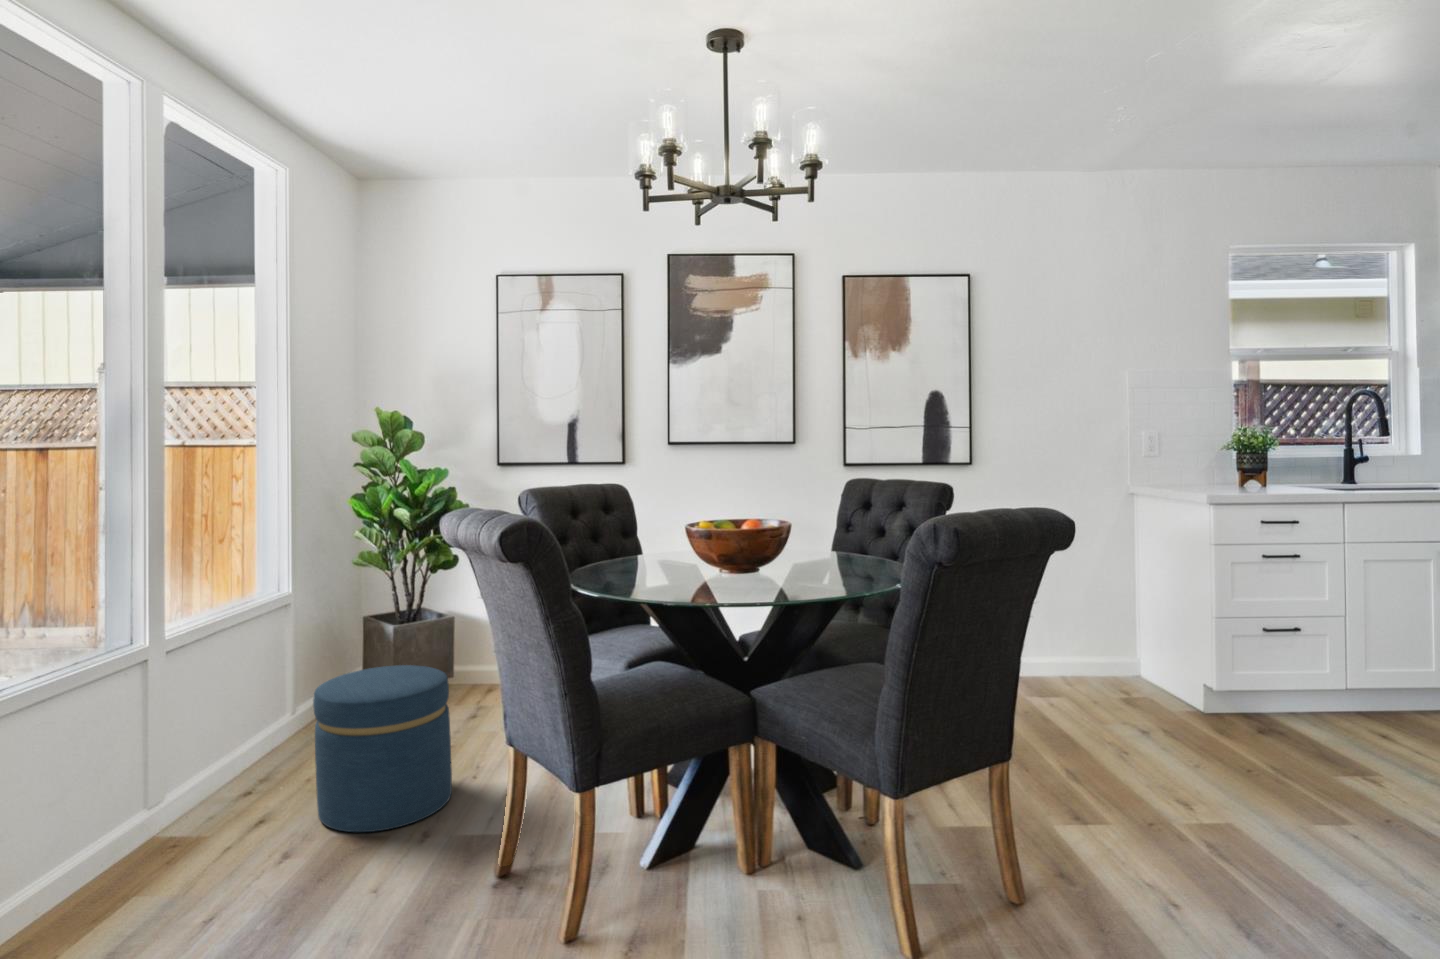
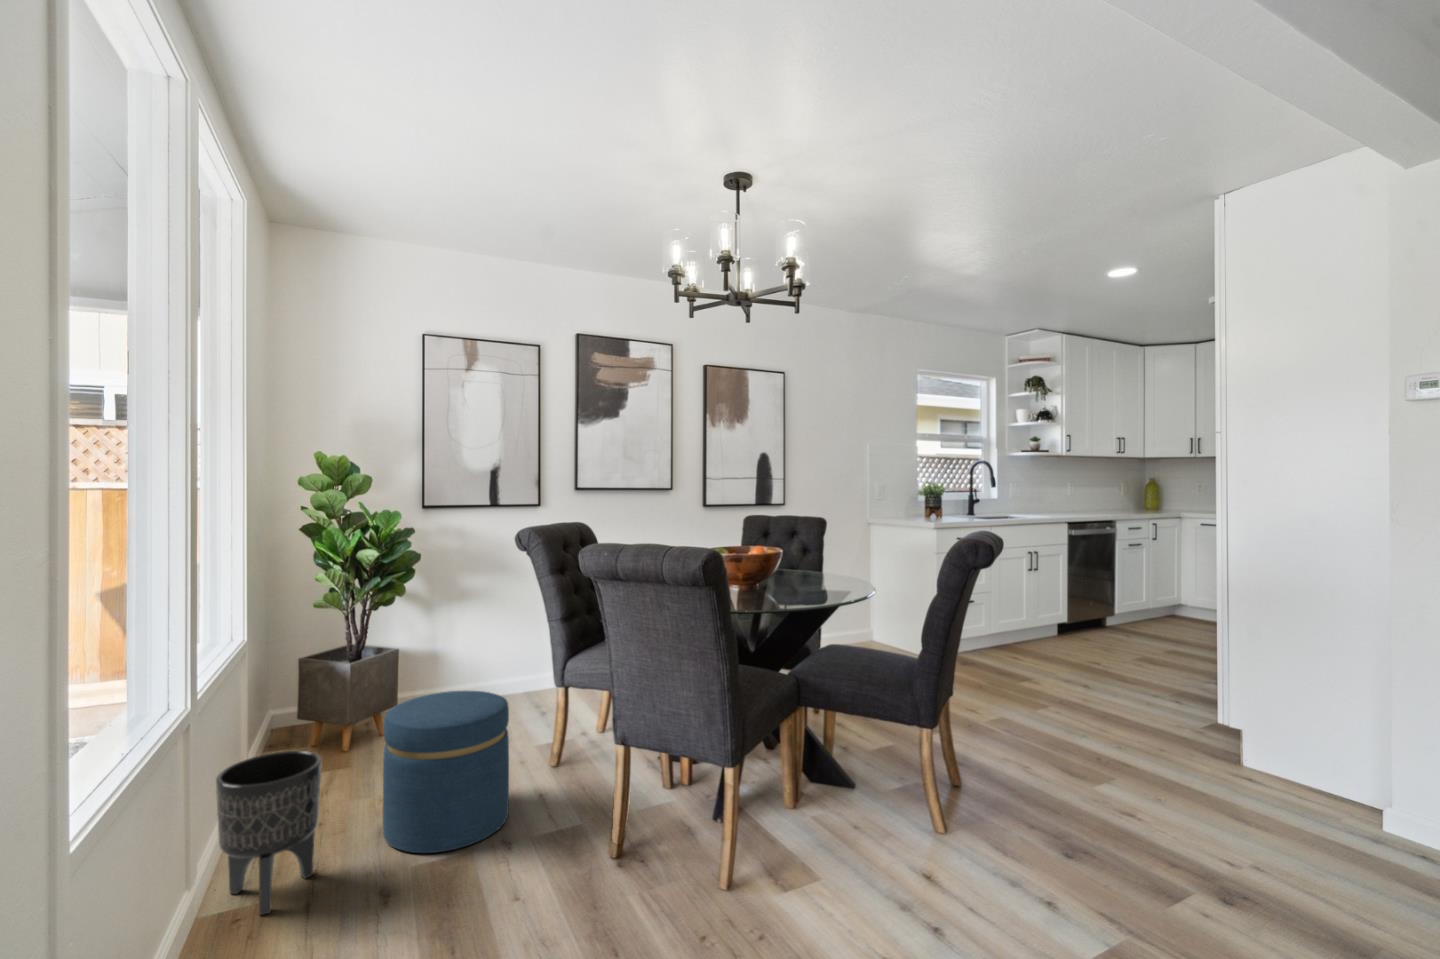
planter: none [139,703,240,852] -> present [216,751,322,915]

